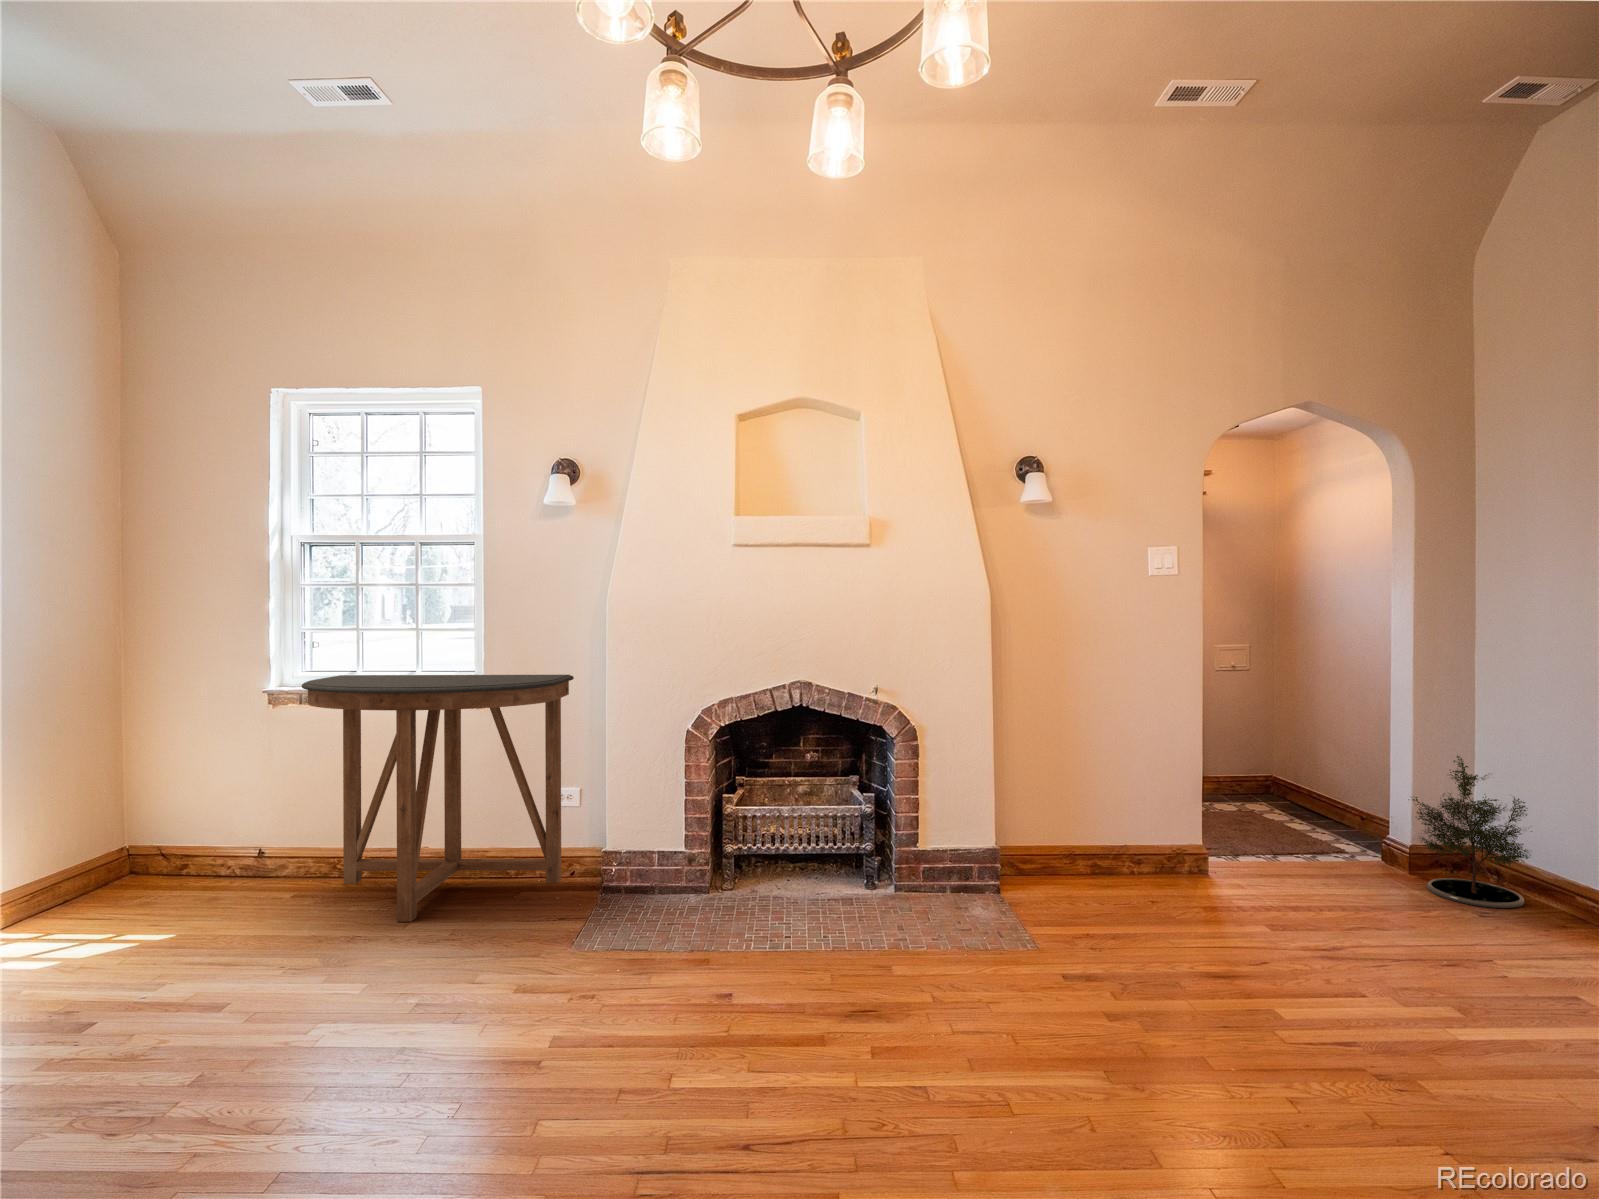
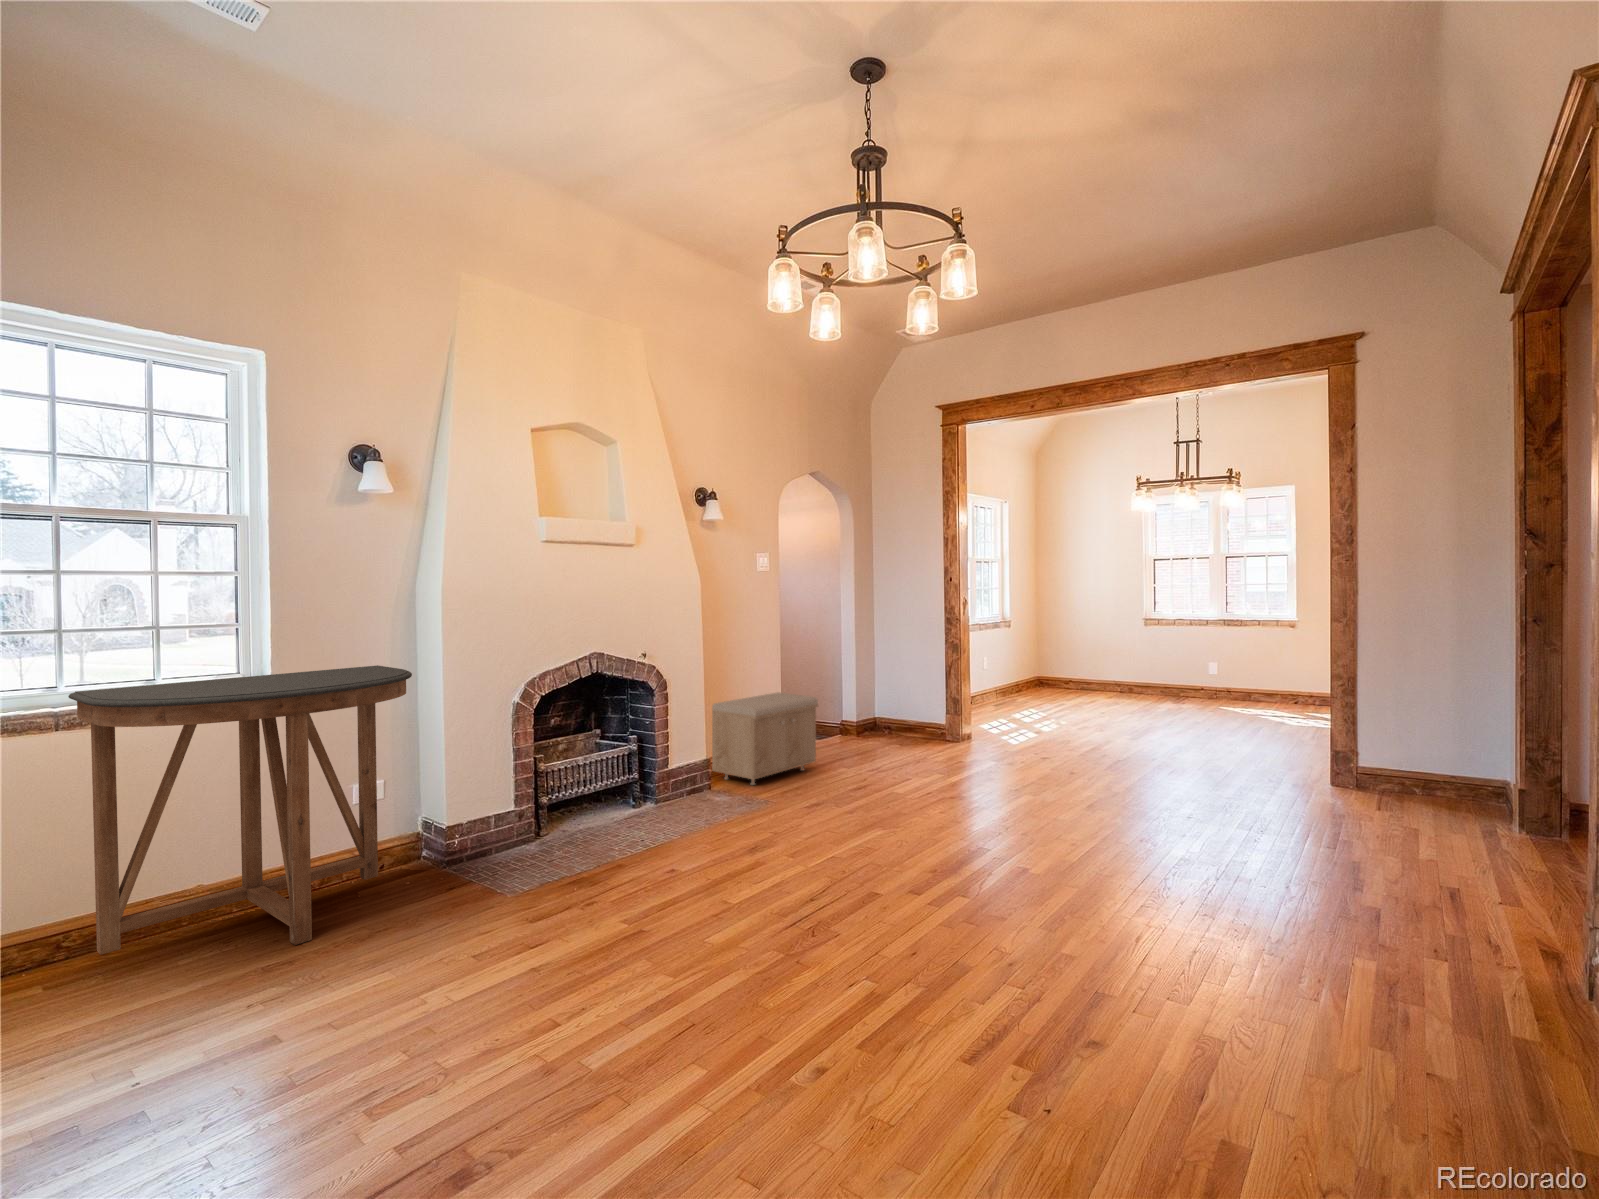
potted tree: present [1408,756,1531,908] -> none [864,667,913,744]
storage bench: none [1038,769,1219,903] -> present [712,692,818,785]

